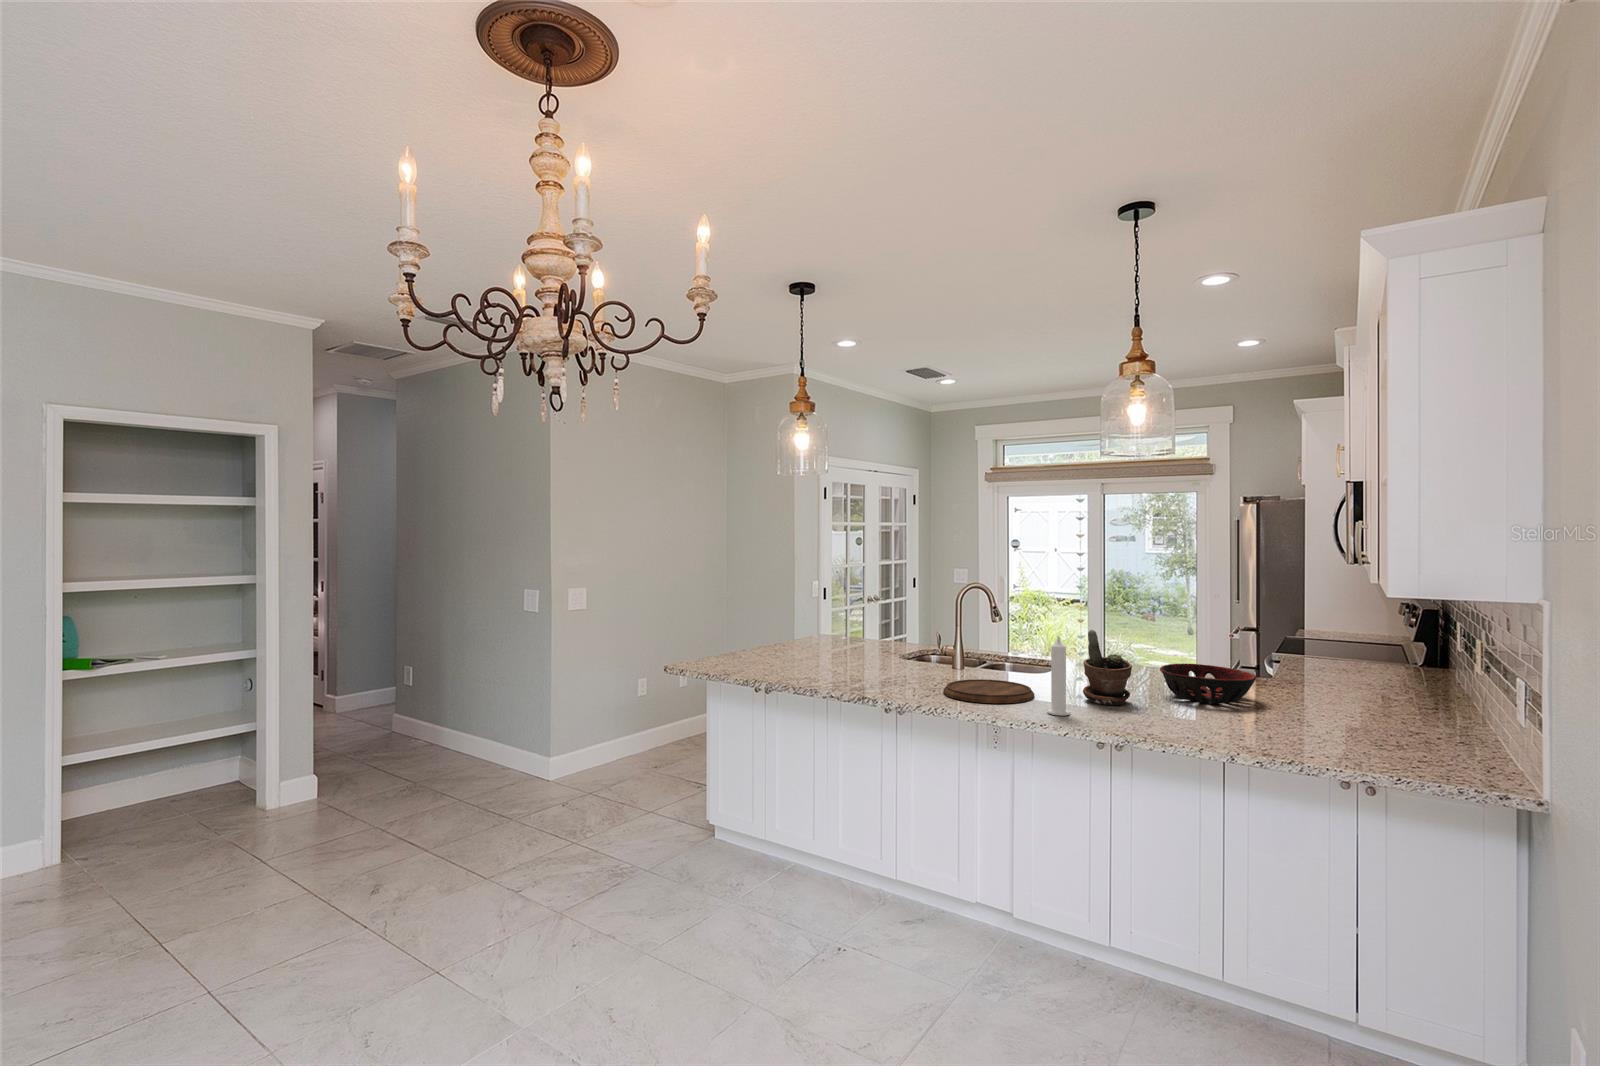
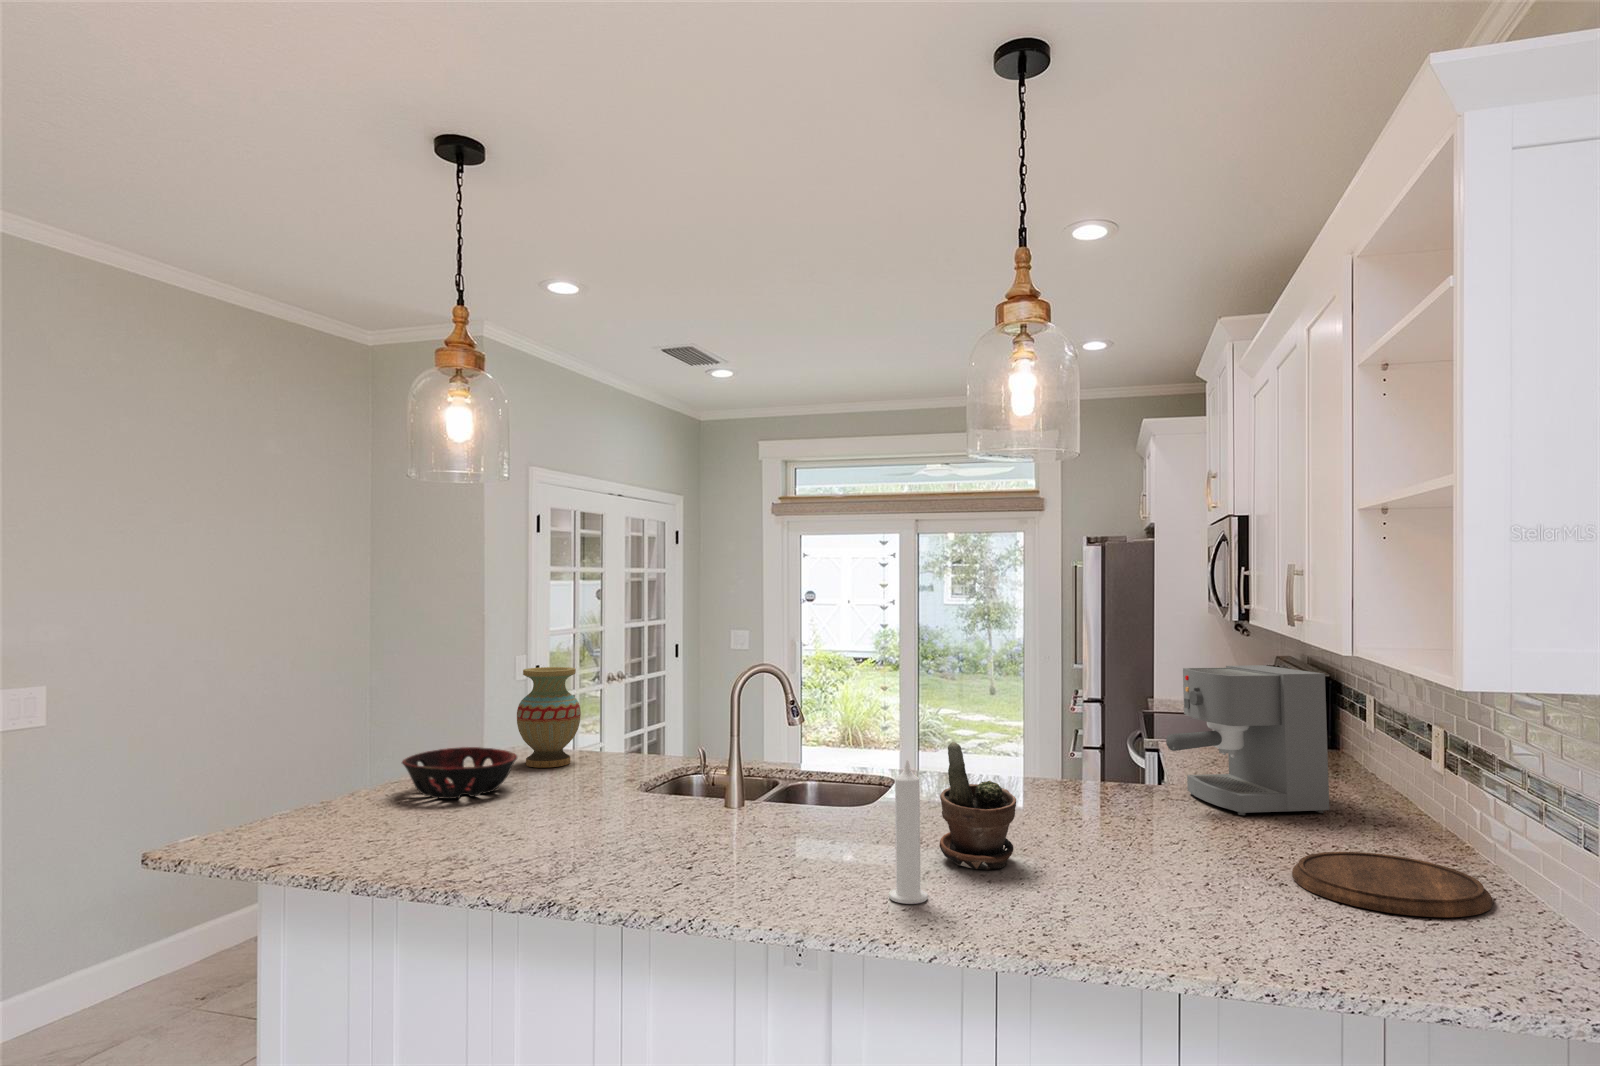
vase: none [821,586,859,648] -> present [517,667,581,767]
coffee maker: none [1253,593,1376,693] -> present [1166,665,1329,815]
decorative bowl: present [1160,664,1257,704] -> present [402,747,517,799]
cutting board: present [943,679,1034,703] -> present [1292,852,1493,917]

